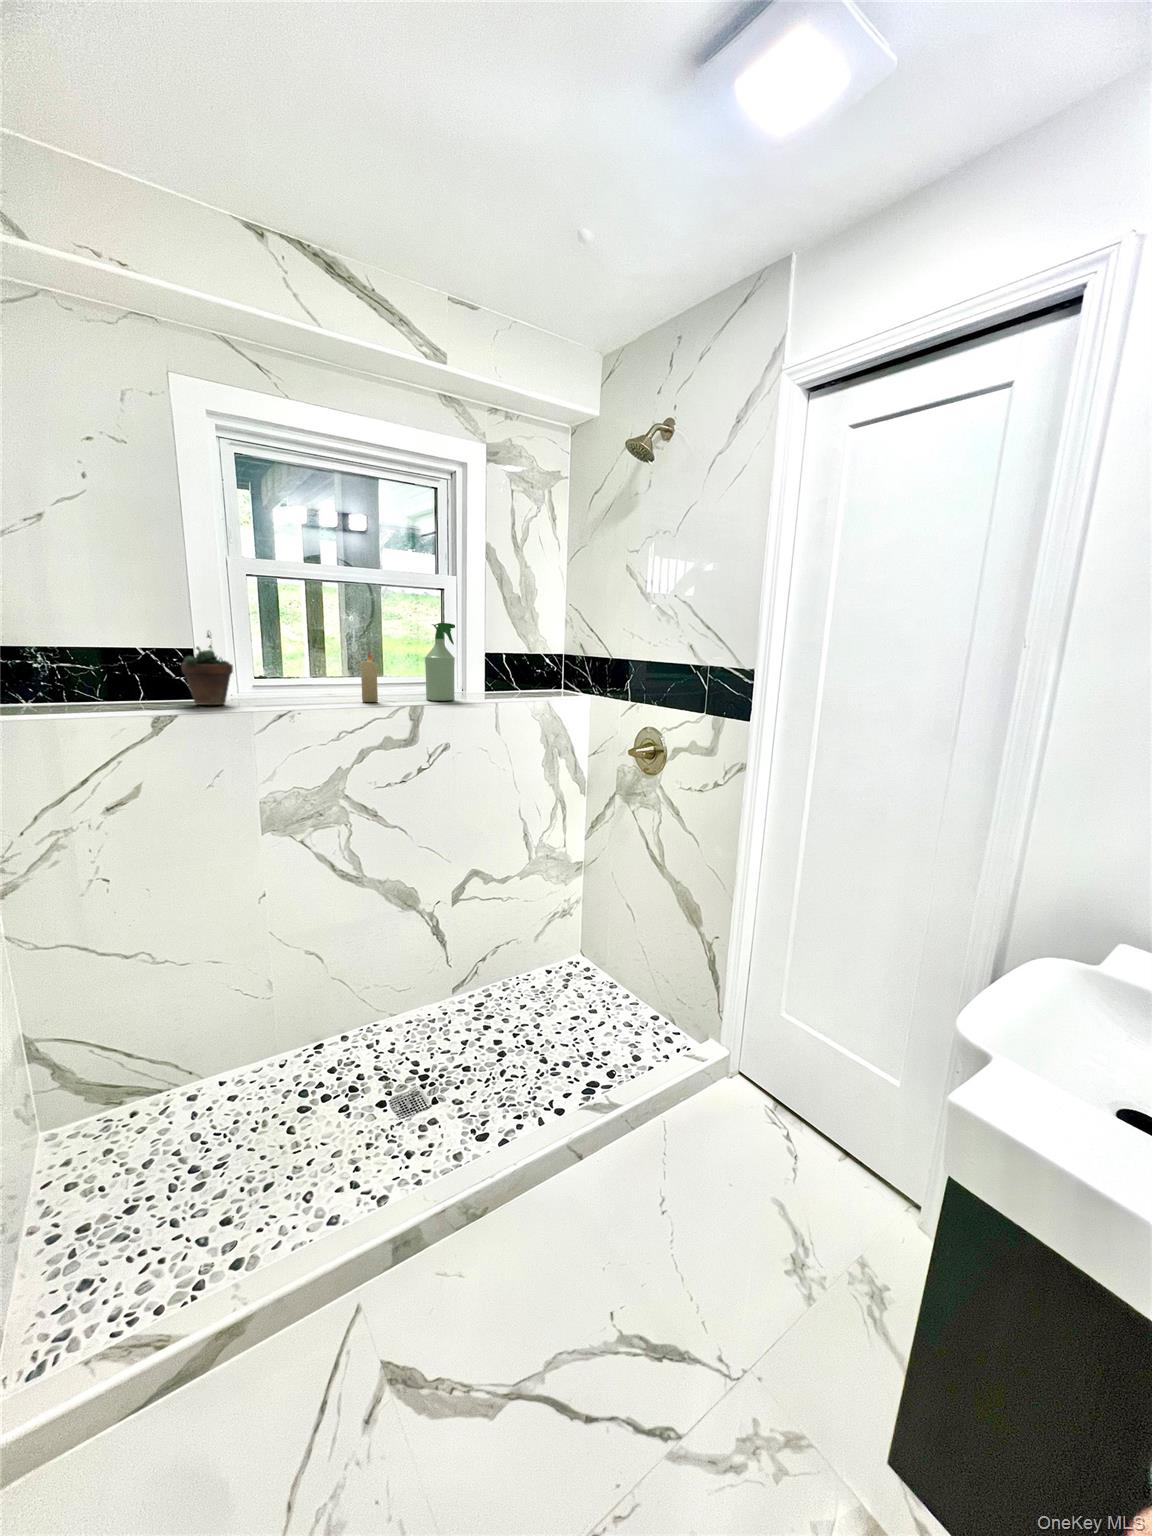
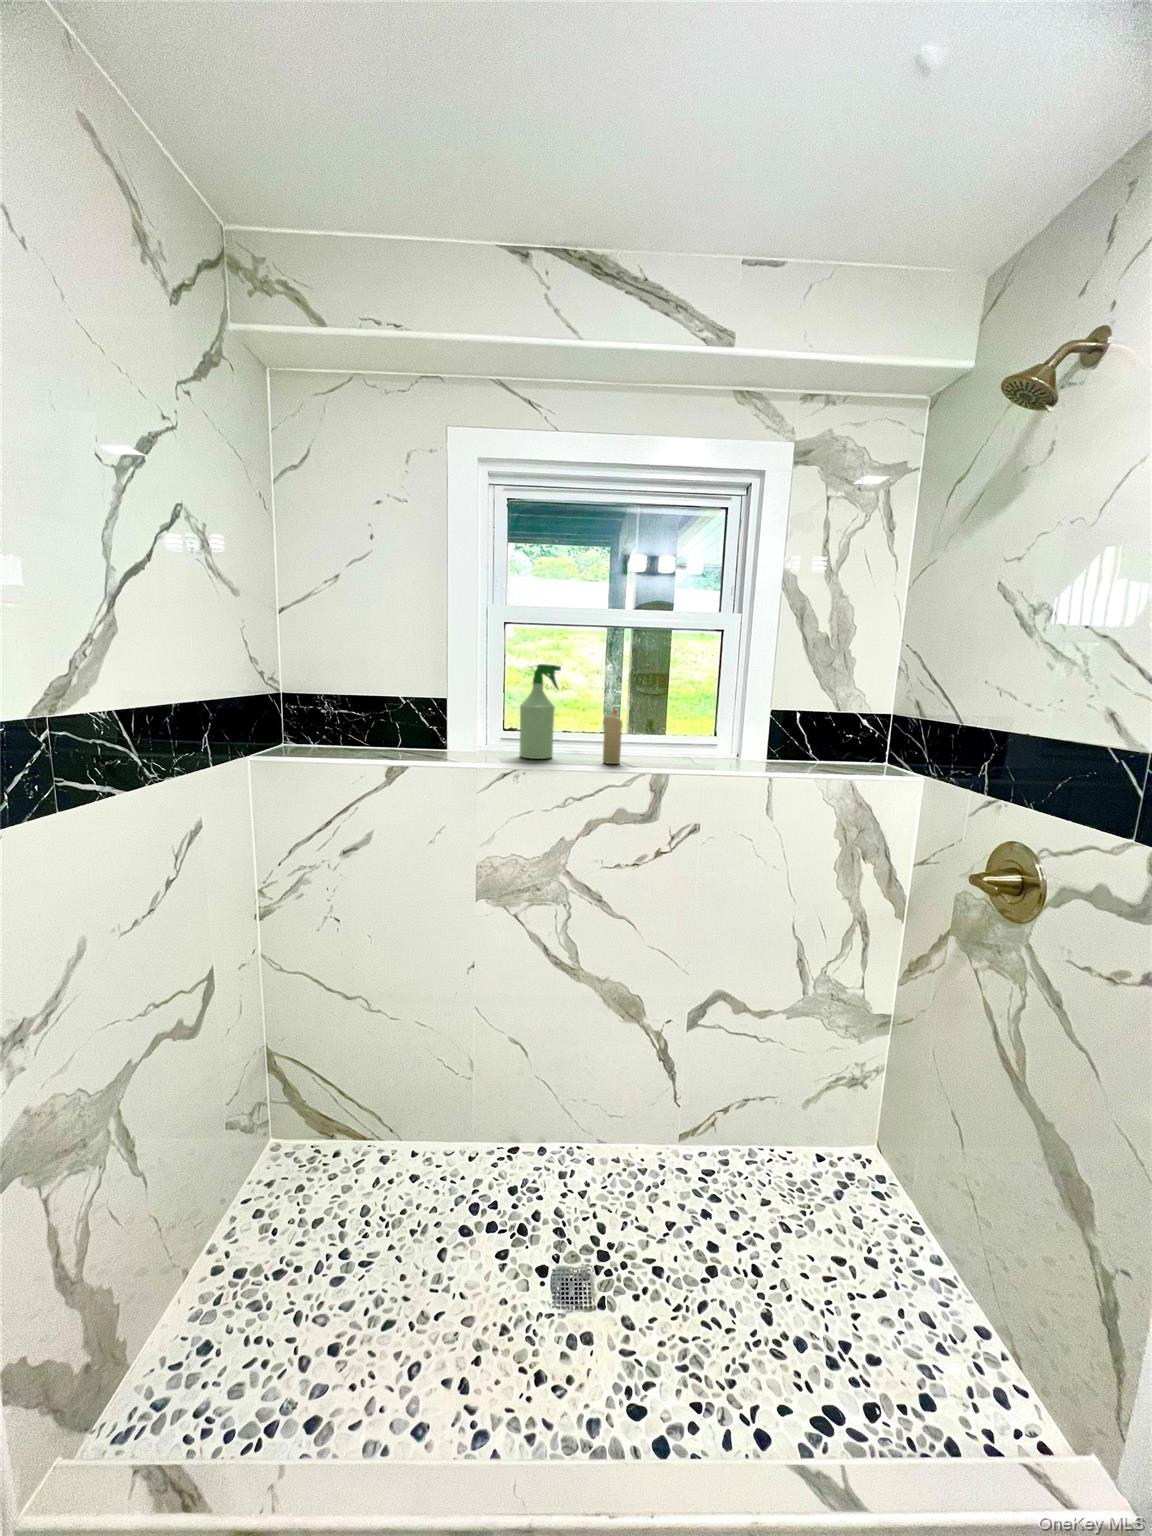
spray bottle: present [425,623,455,701] -> present [519,664,561,759]
succulent plant: present [181,633,233,705] -> none [426,681,474,758]

